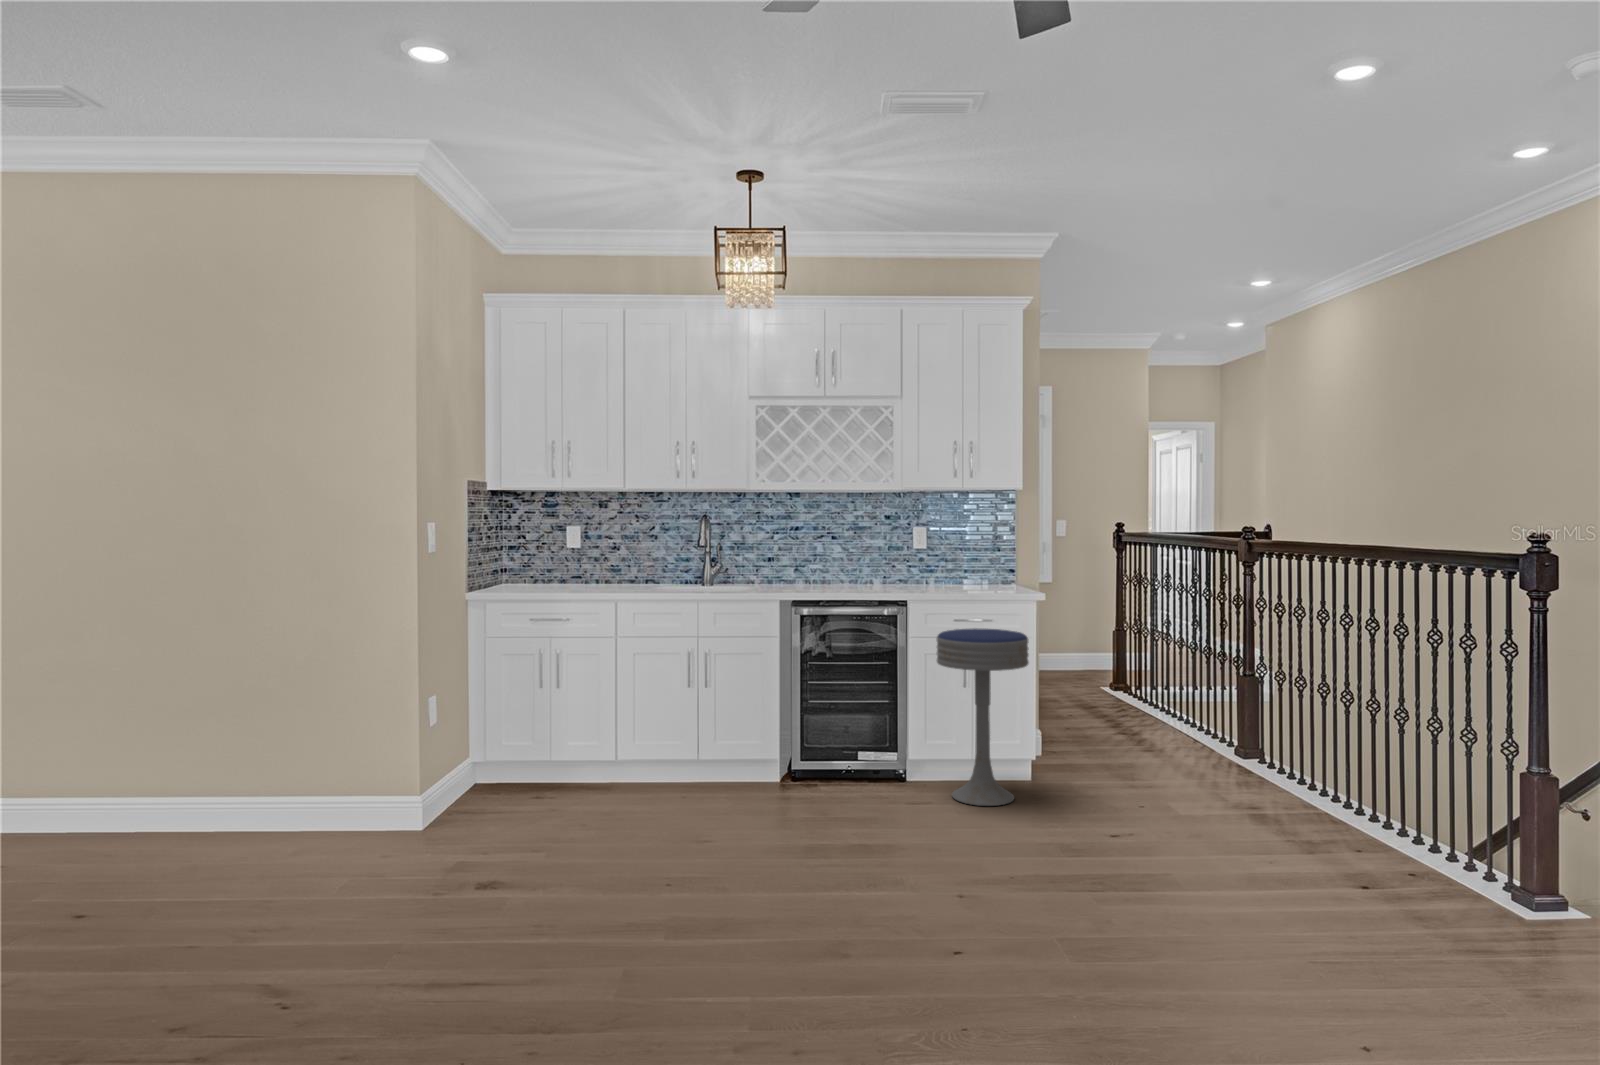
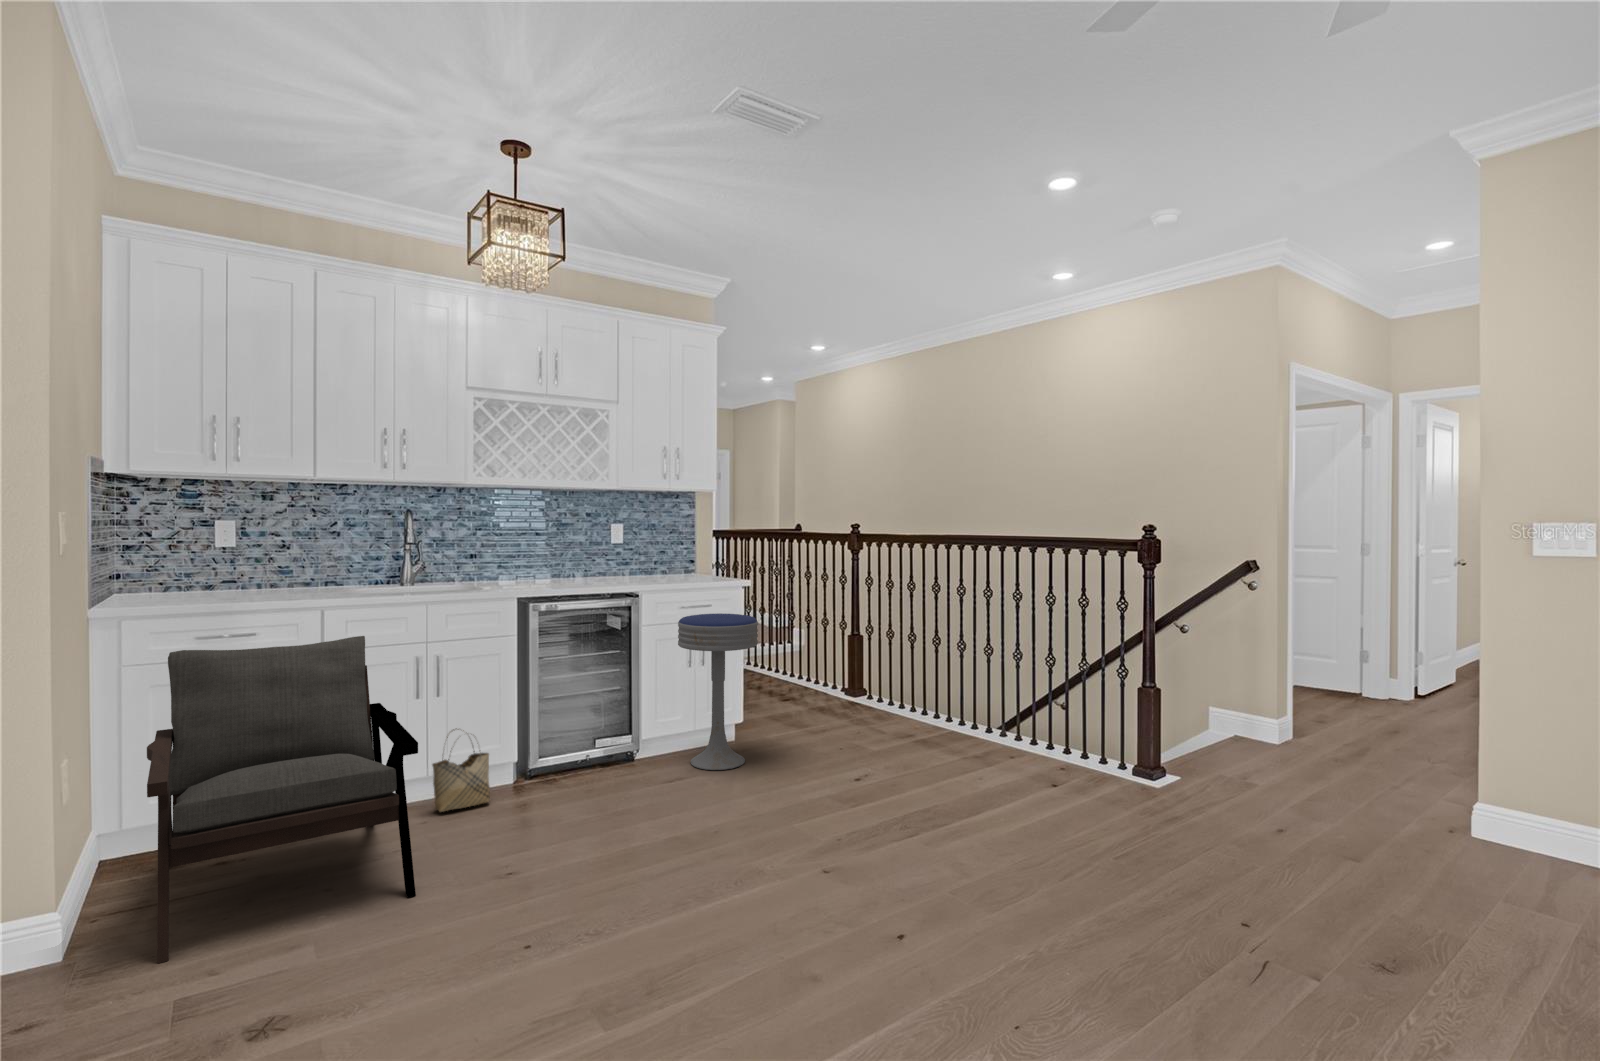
armchair: none [435,625,645,850] -> present [147,636,418,963]
woven basket: none [688,718,741,792] -> present [432,729,490,812]

